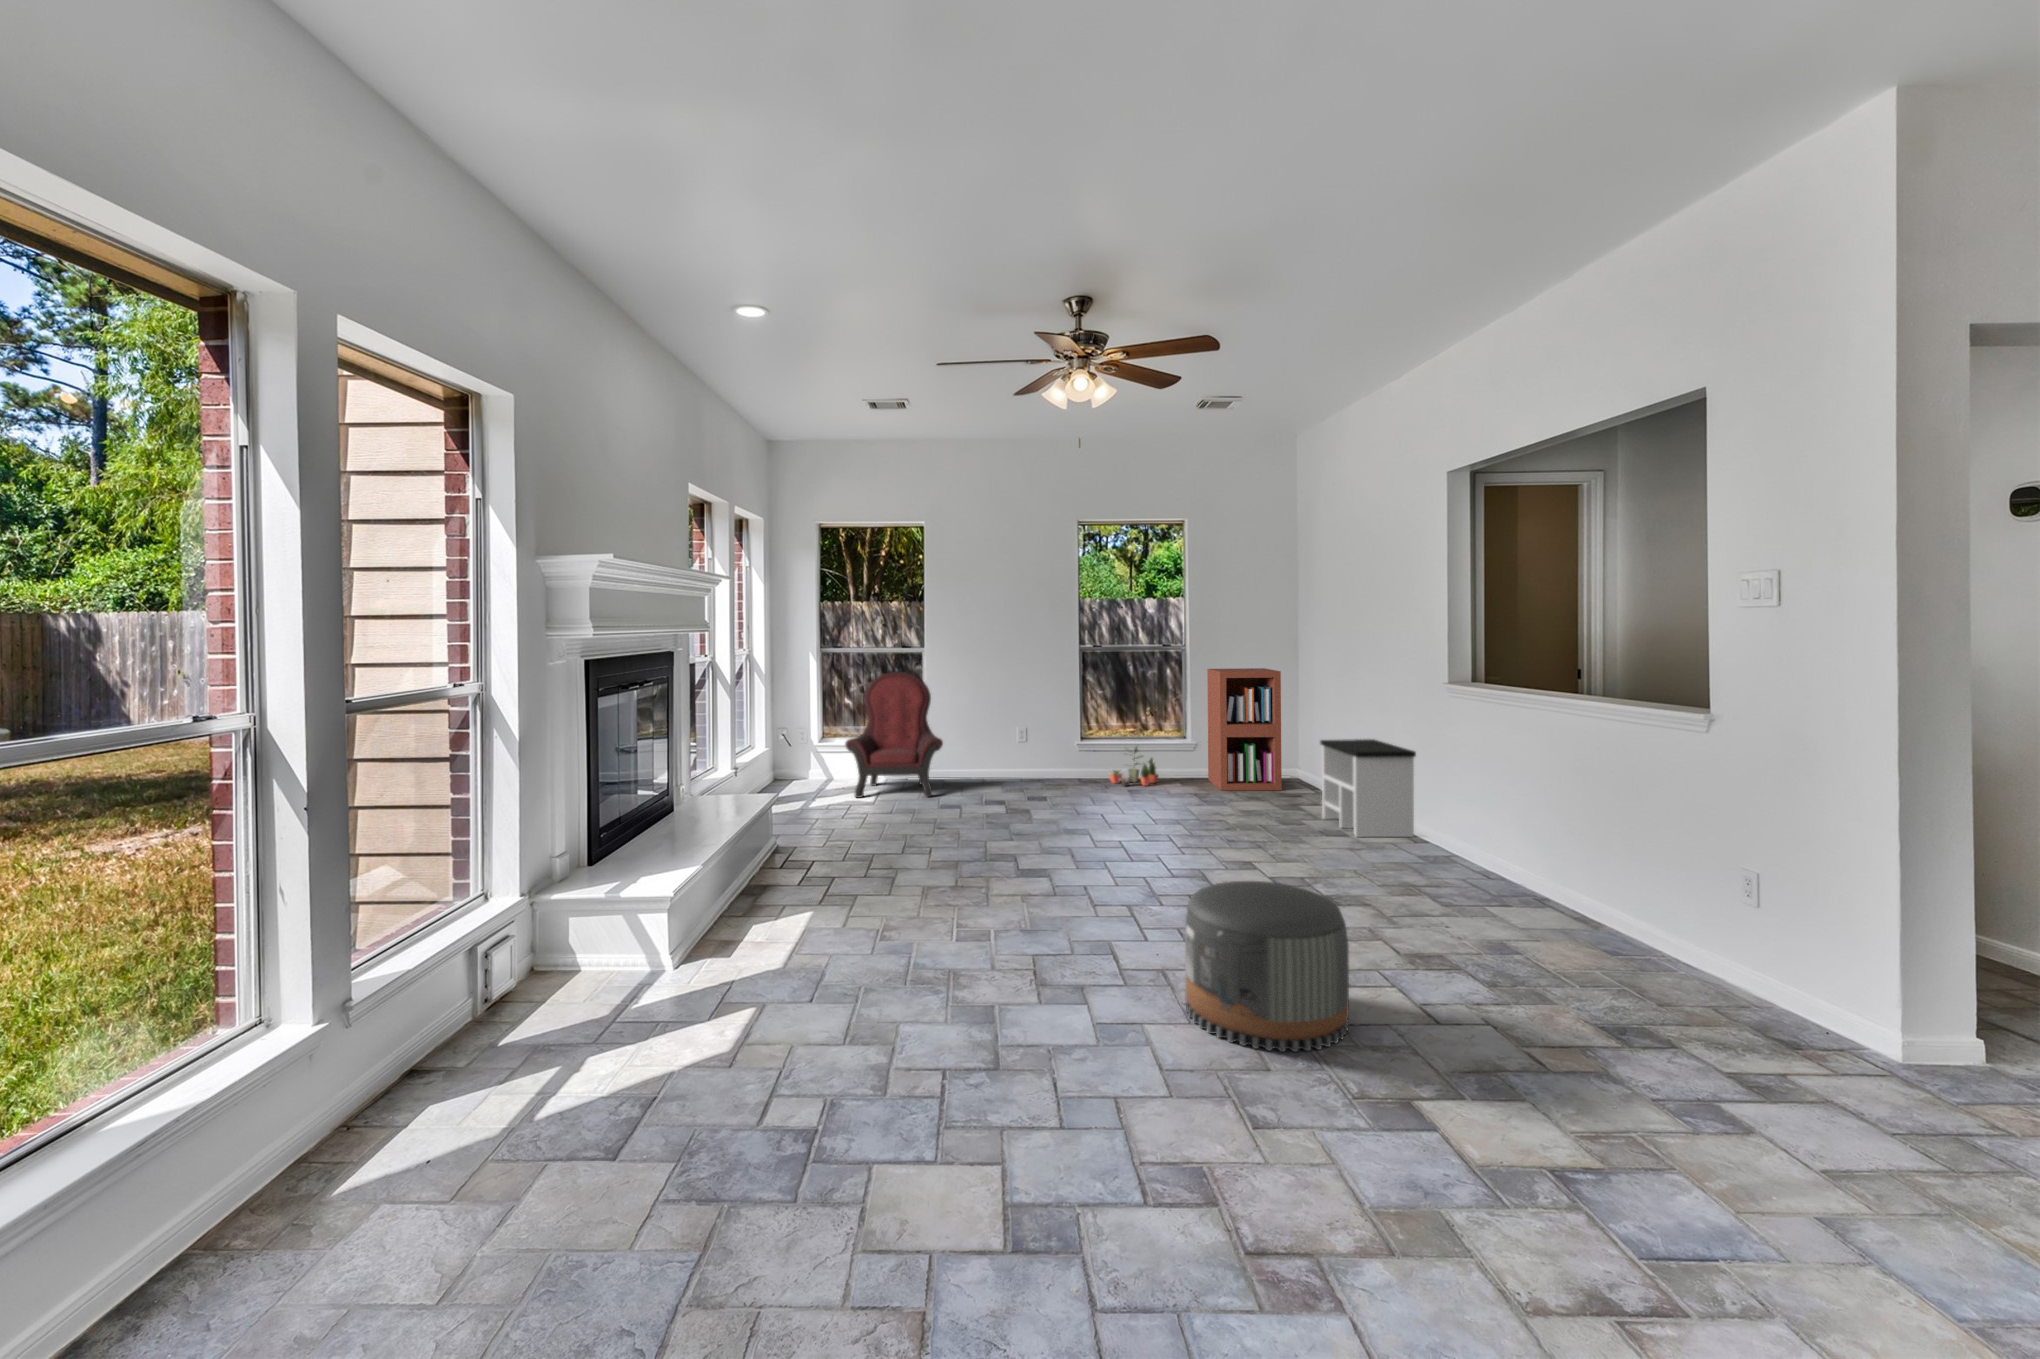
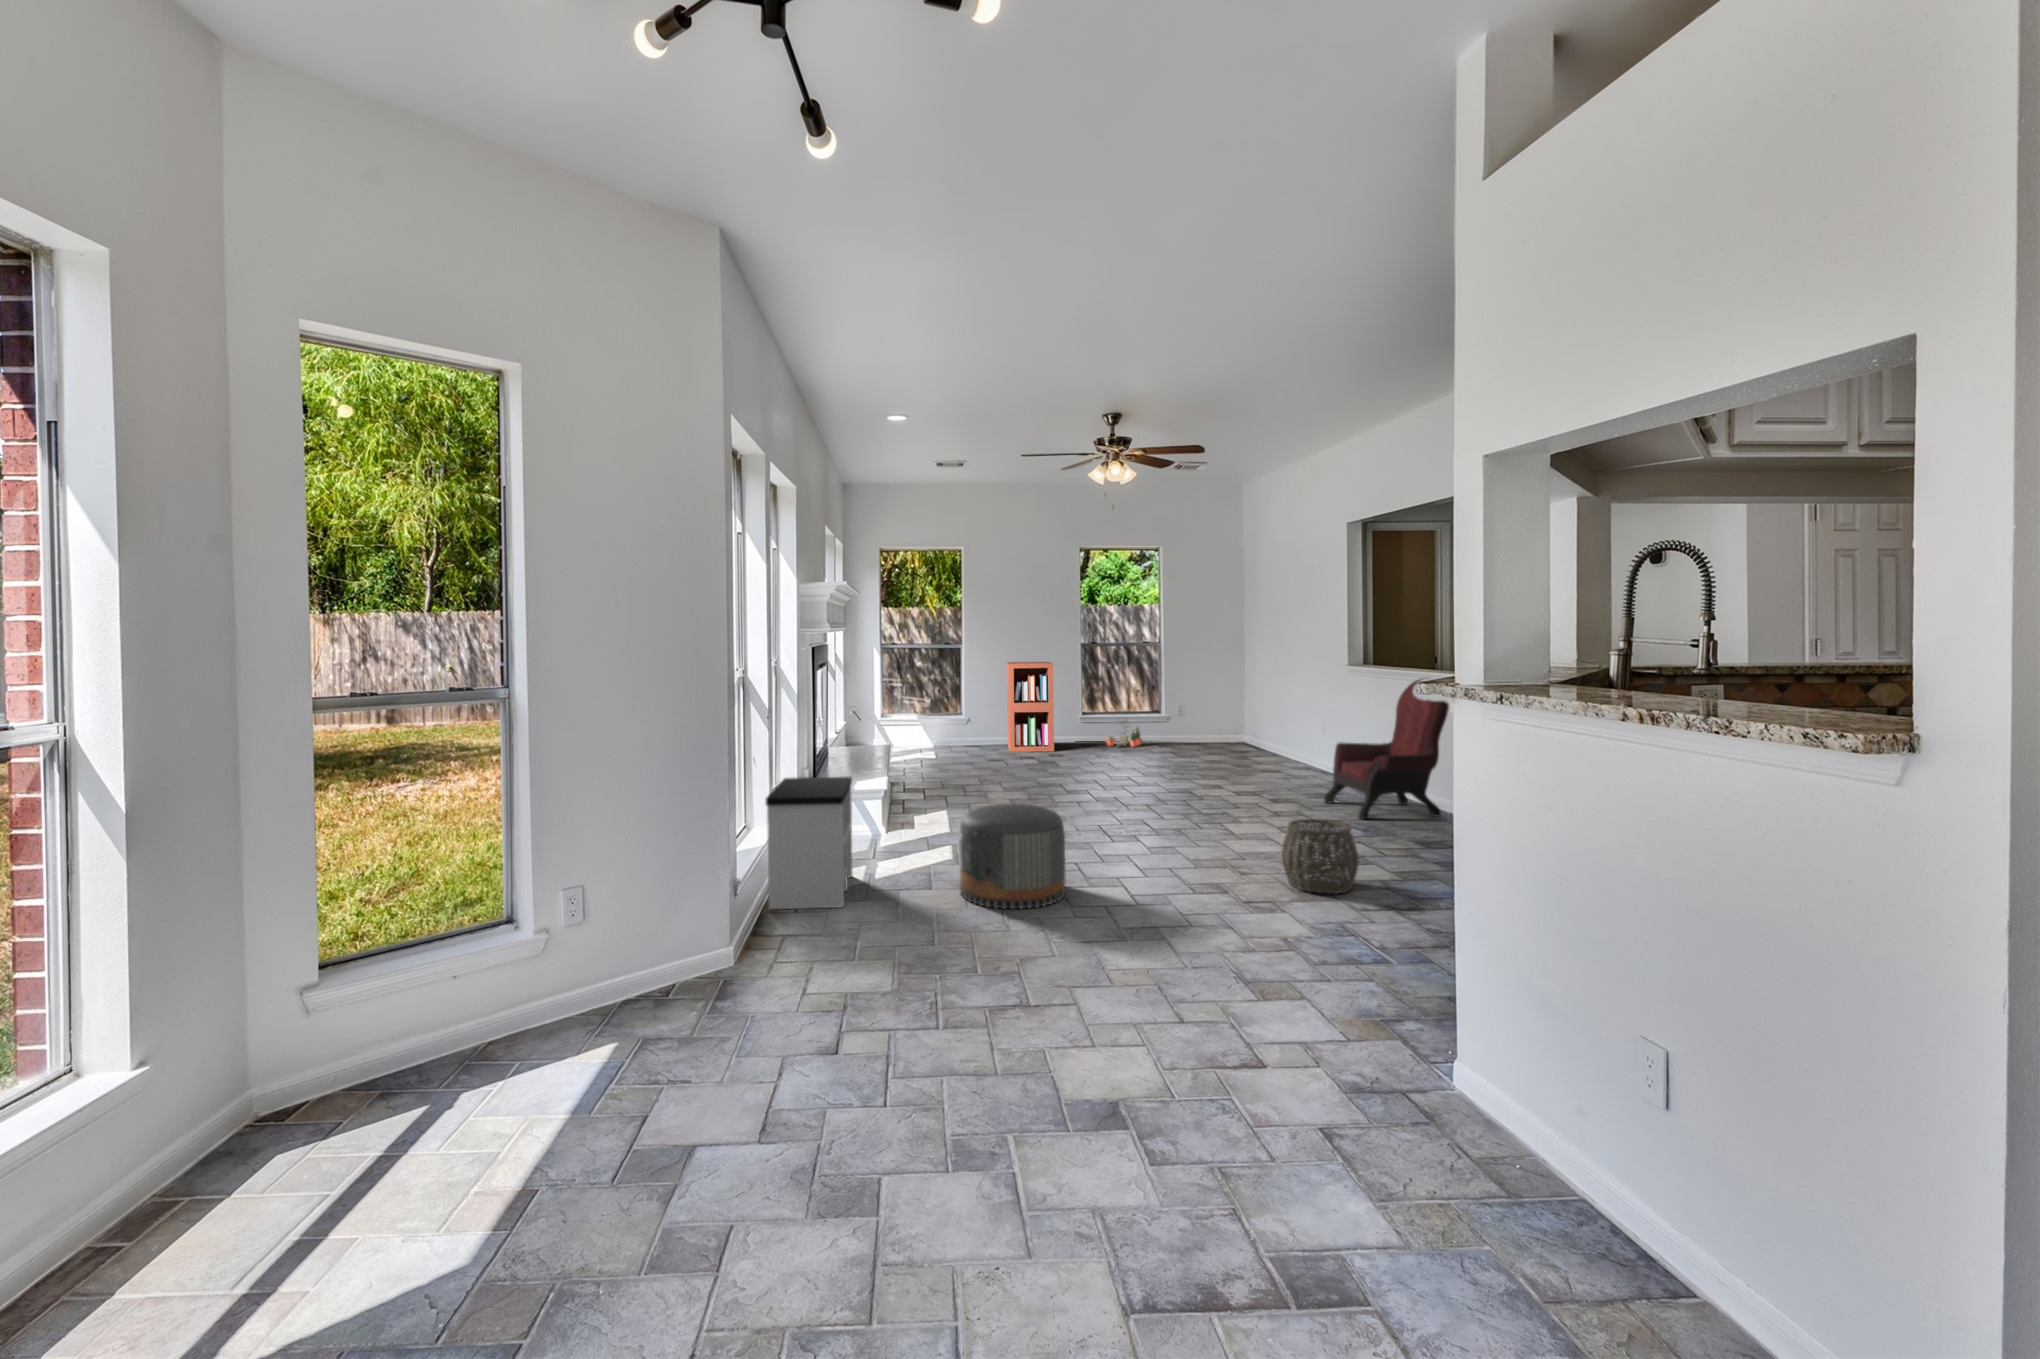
bookshelf: present [1207,668,1282,790] -> present [1007,662,1054,752]
armchair: present [845,672,943,798] -> present [1324,679,1449,819]
side table: present [1320,739,1416,837] -> present [765,777,852,909]
pouf: present [1185,881,1349,1052] -> present [959,804,1066,909]
woven basket: none [1334,1025,1507,1218] -> present [1281,819,1358,894]

